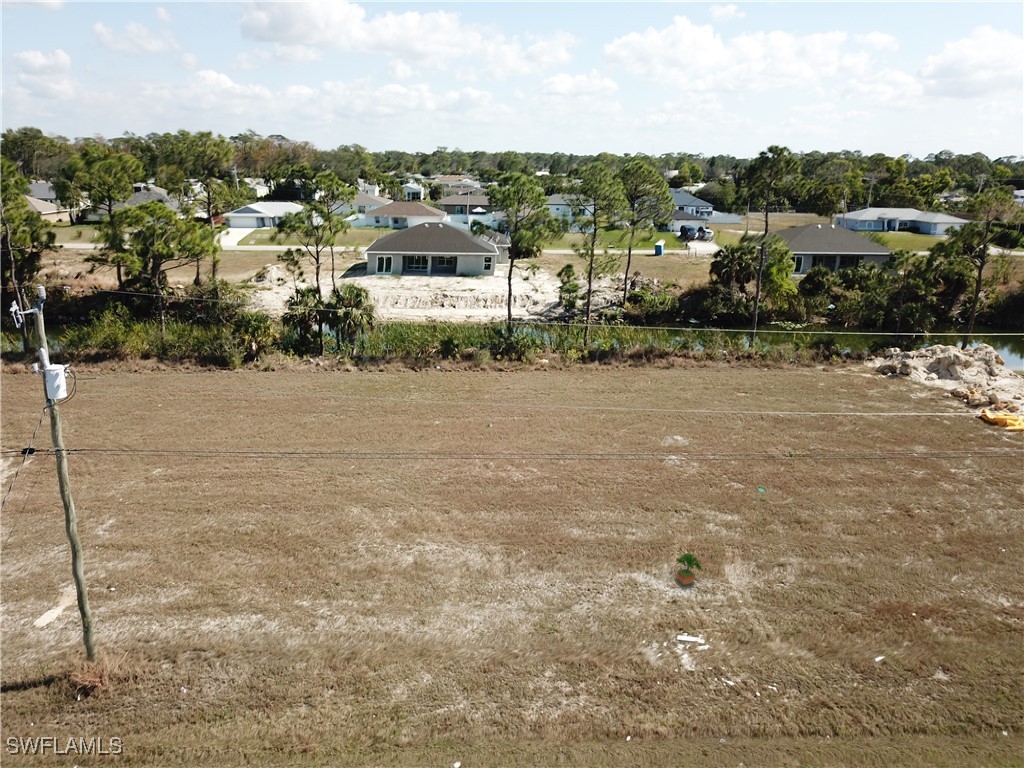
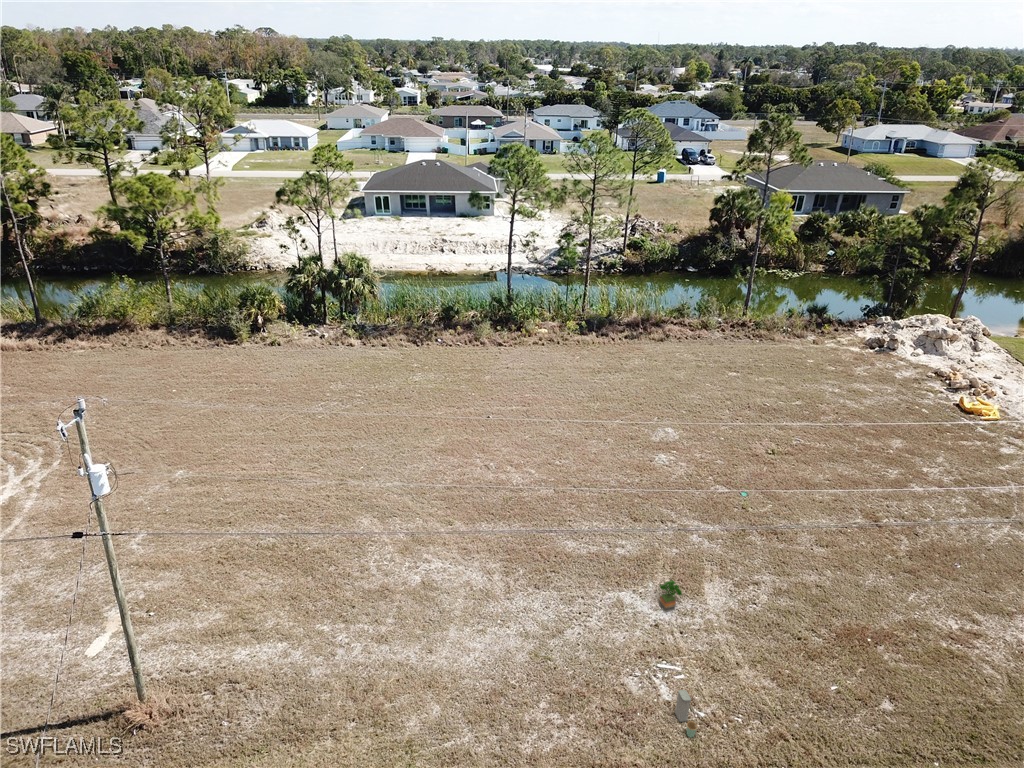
trash can: none [700,652,727,706] -> present [675,690,697,738]

